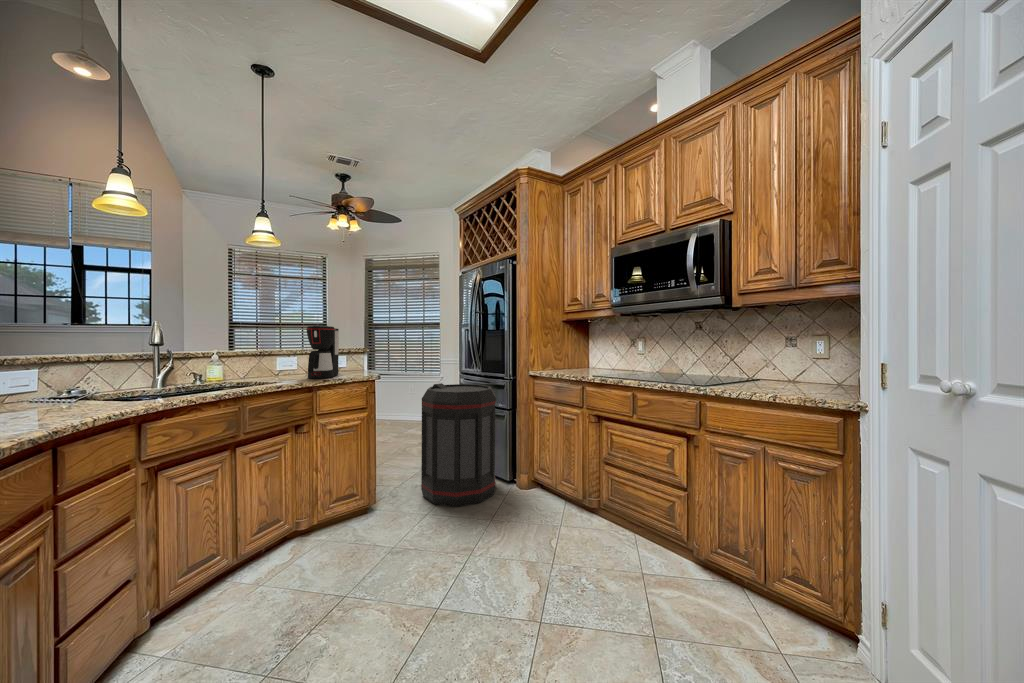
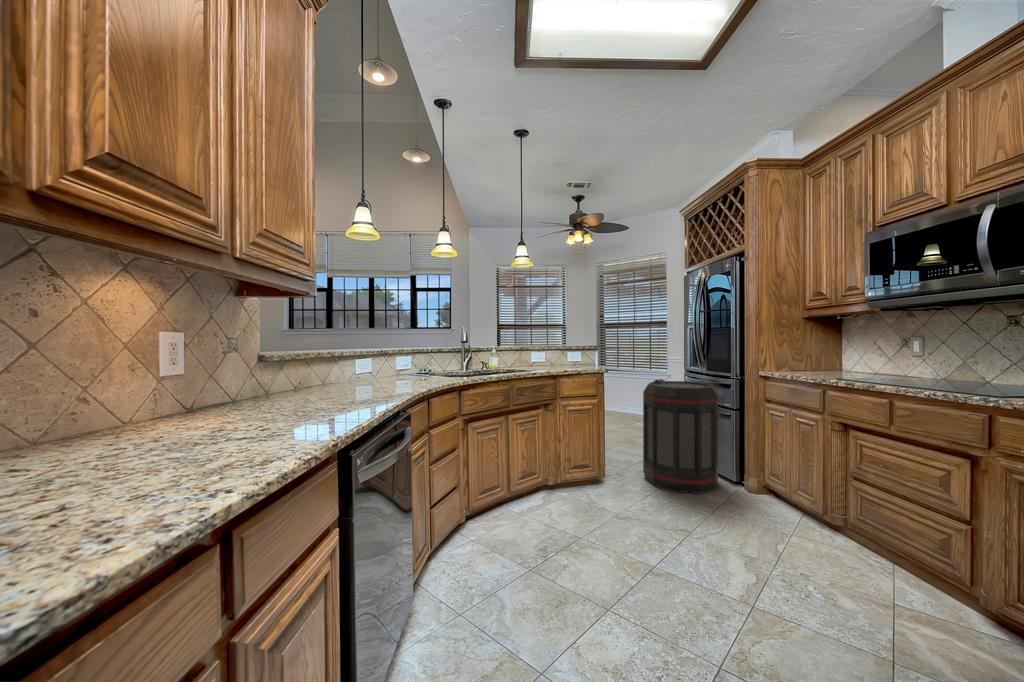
coffee maker: present [306,326,339,379] -> none [554,330,576,370]

